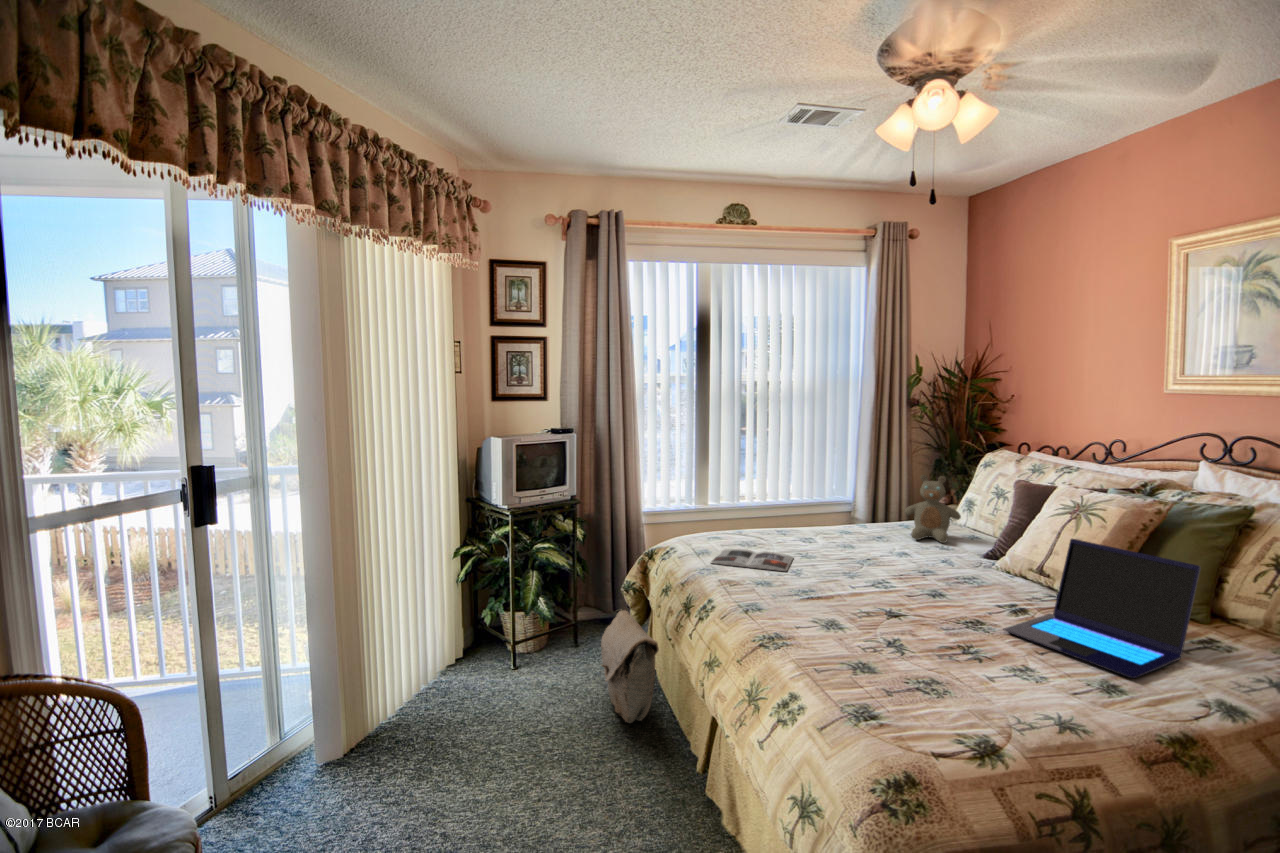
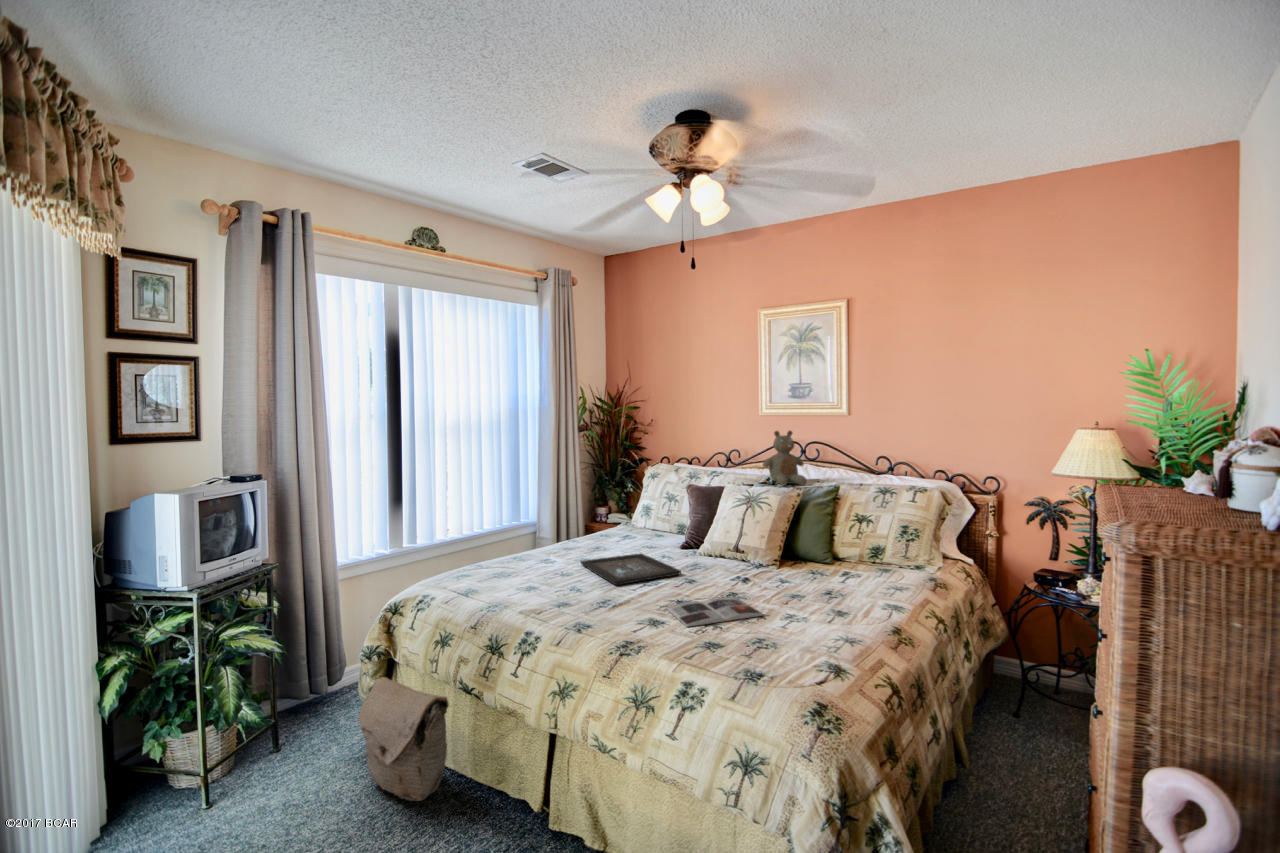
teddy bear: present [905,475,961,543] -> present [763,431,807,485]
laptop: present [1004,539,1201,678] -> none [756,519,846,603]
tray: none [829,547,932,585] -> present [581,554,681,585]
magazine: present [711,549,793,571] -> present [667,597,763,627]

